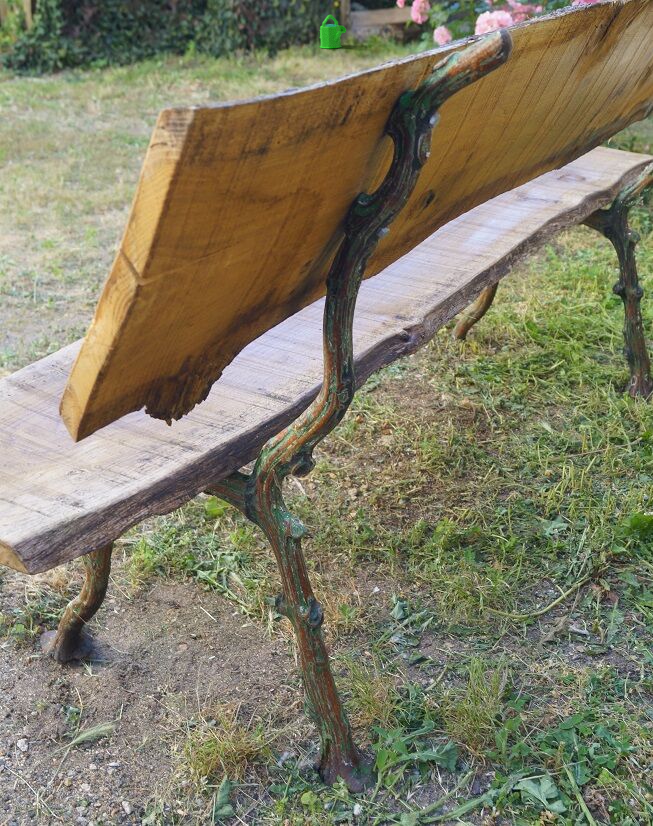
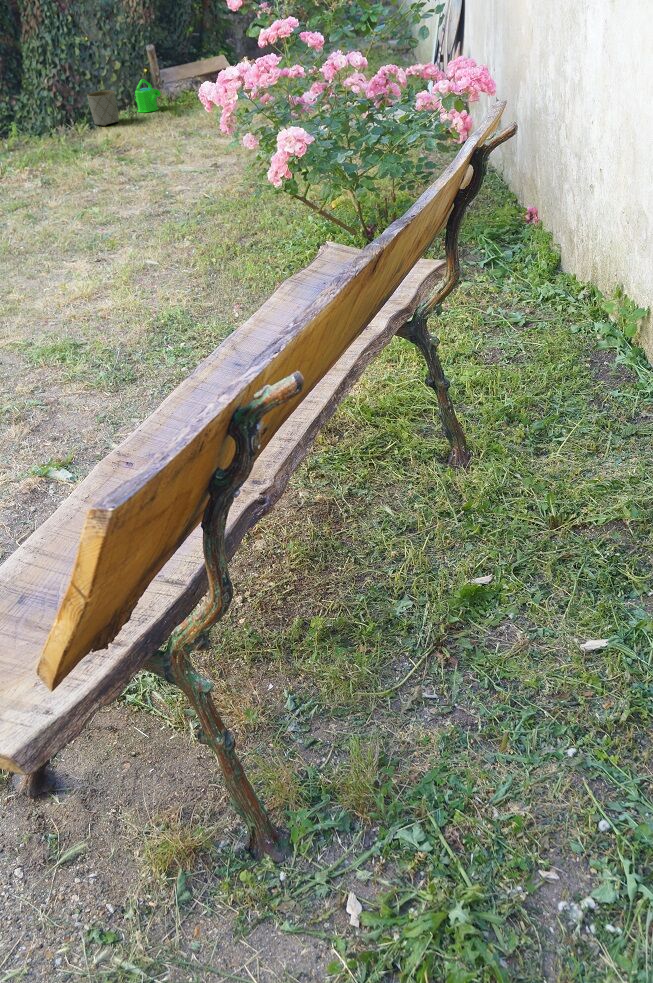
planter: none [271,21,300,56] -> present [87,90,119,126]

